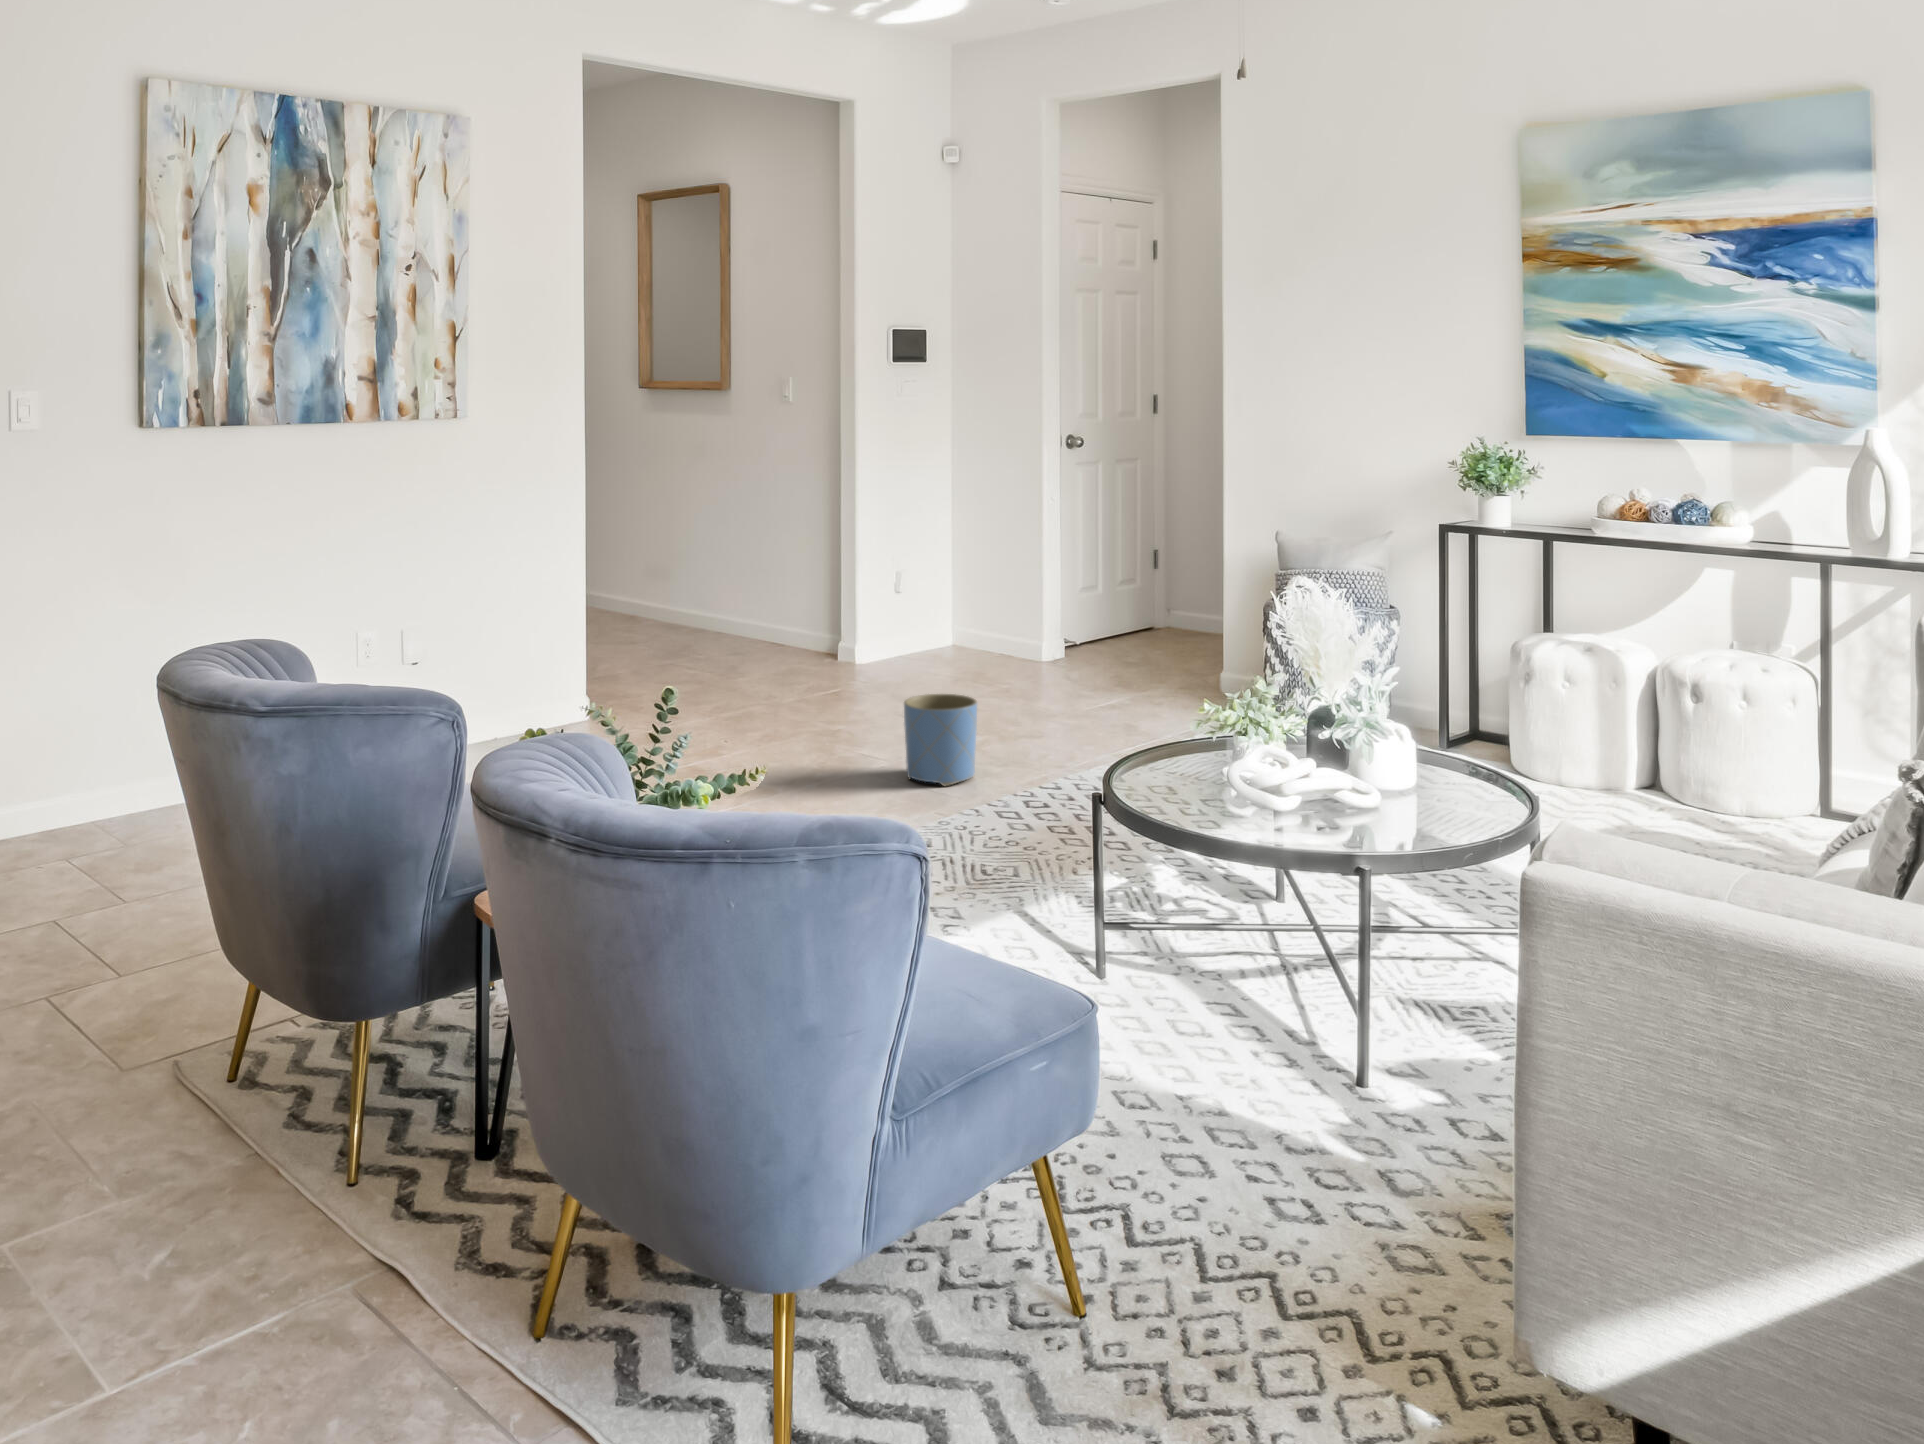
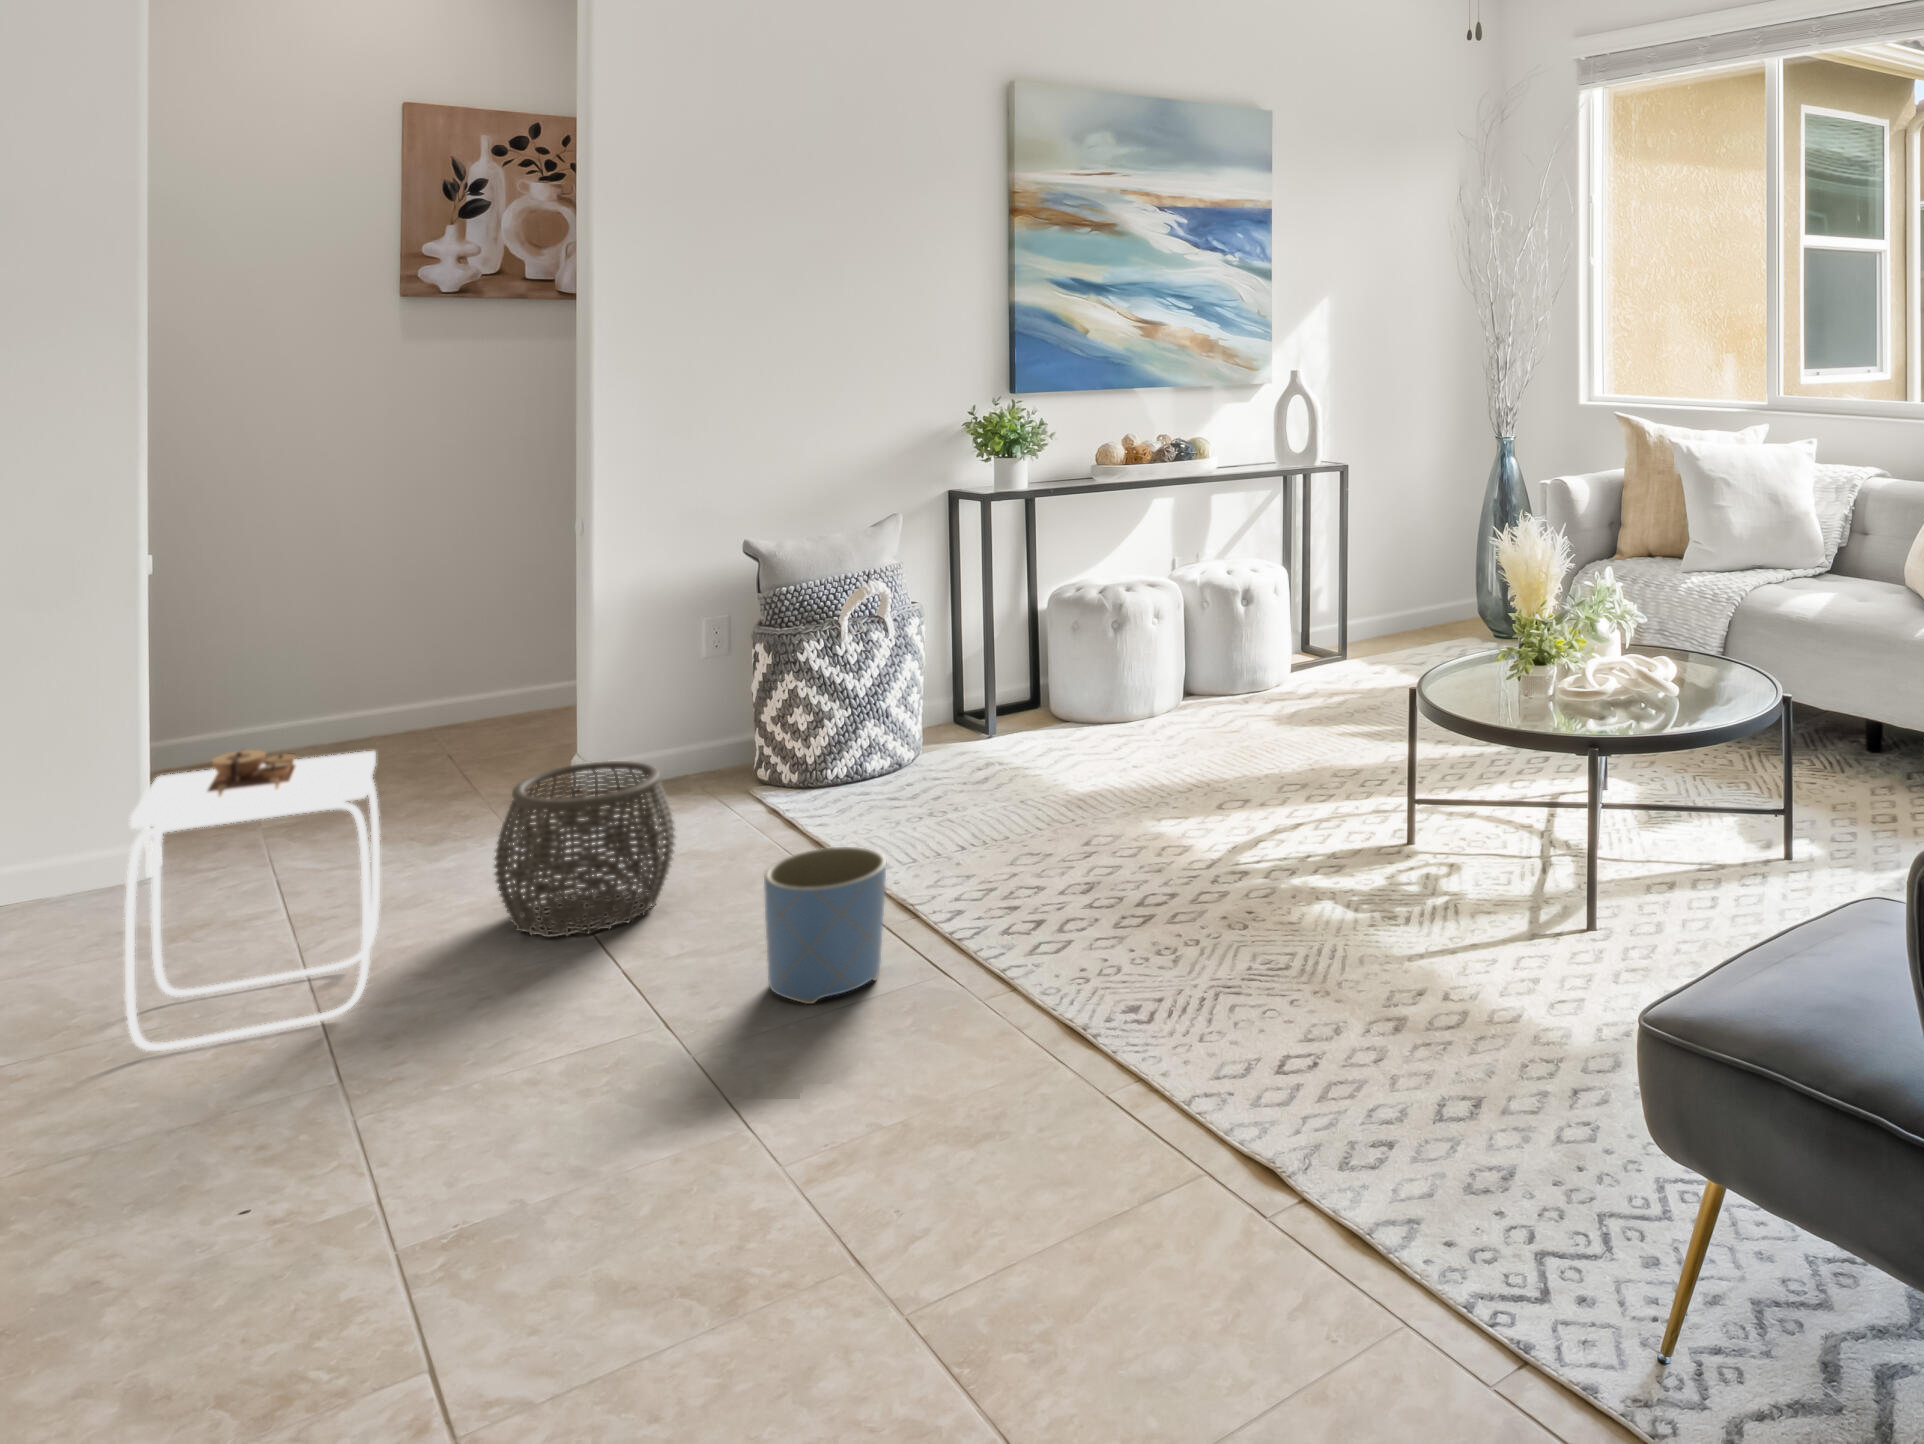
side table: none [835,570,943,714] -> present [125,750,380,1051]
woven basket: none [970,634,1070,734] -> present [494,761,676,937]

